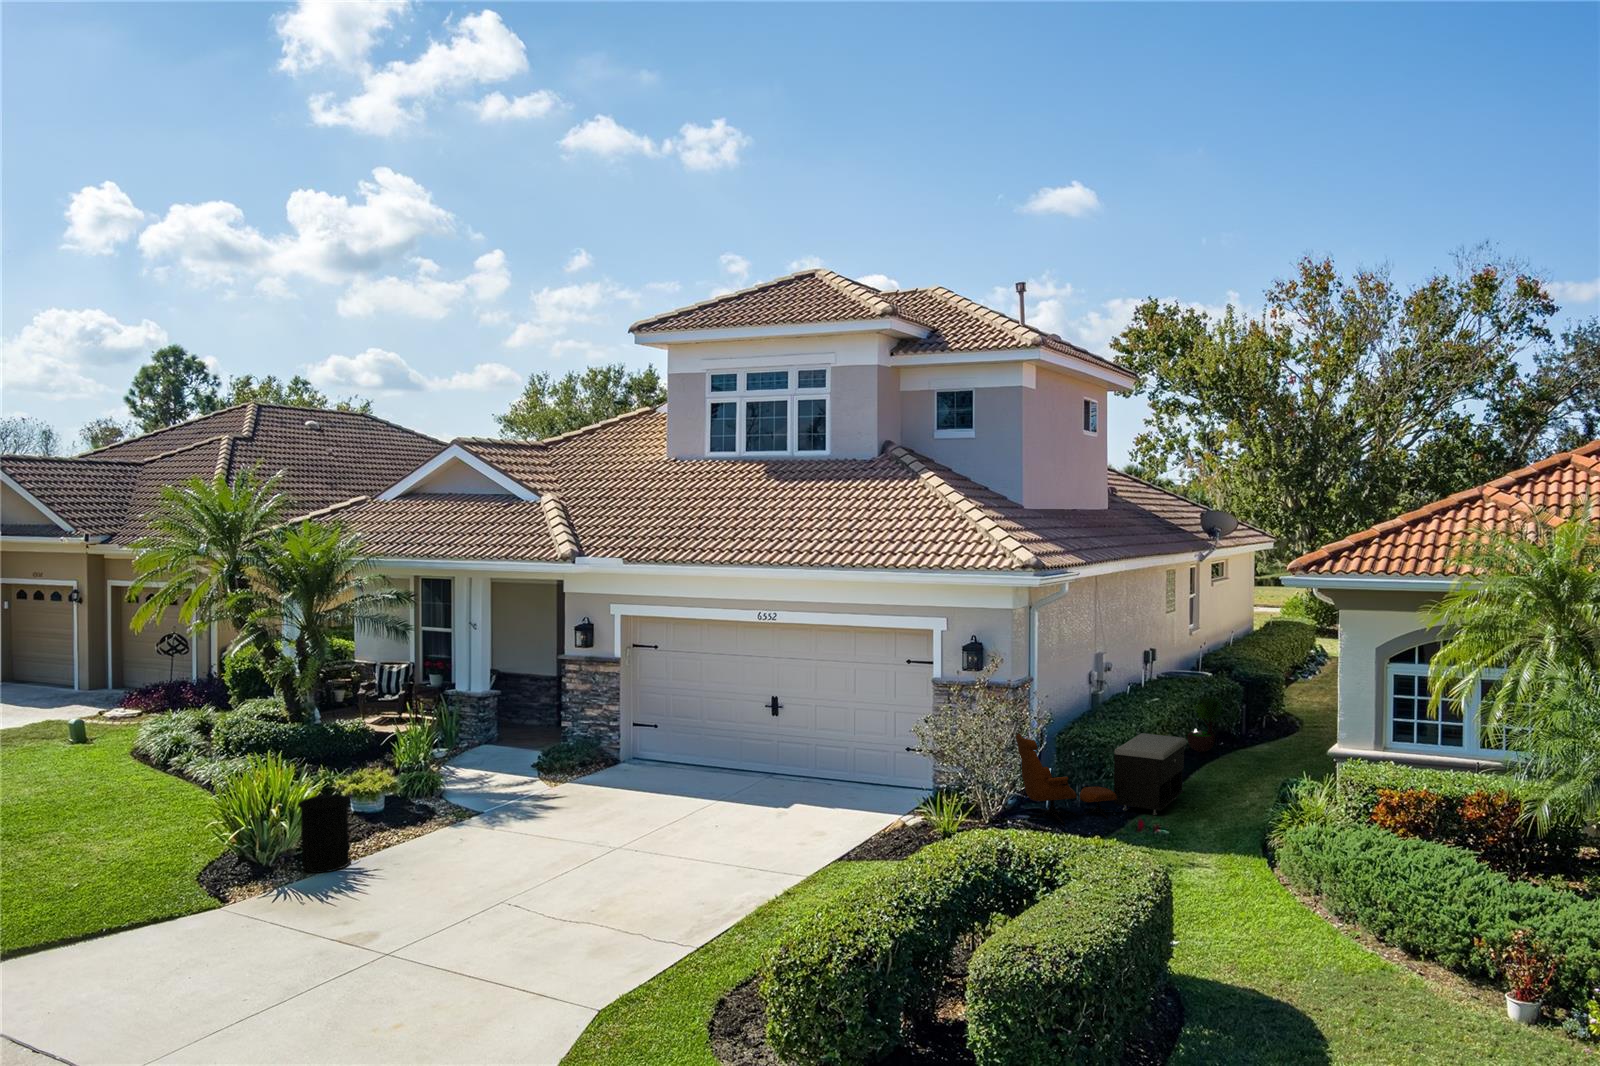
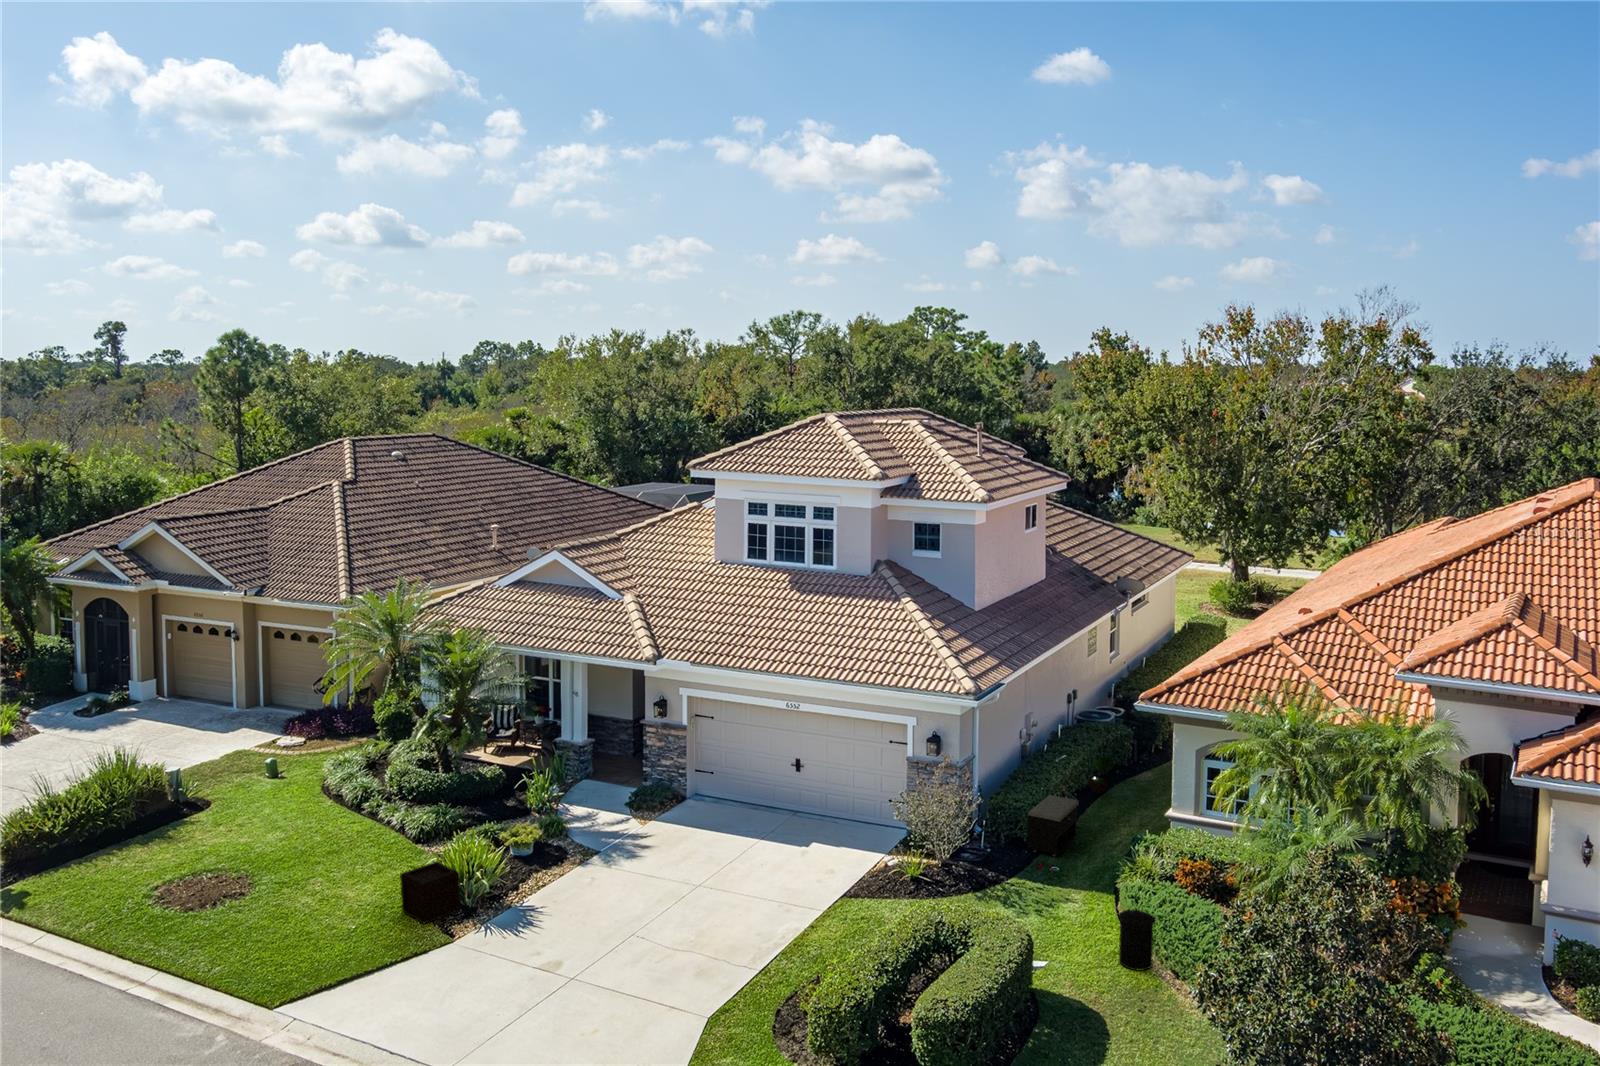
lounge chair: present [1016,734,1117,825] -> none [961,803,1029,866]
trash can: present [298,789,350,873] -> present [1118,909,1156,970]
wooden crate: none [152,802,247,891] -> present [400,862,461,924]

